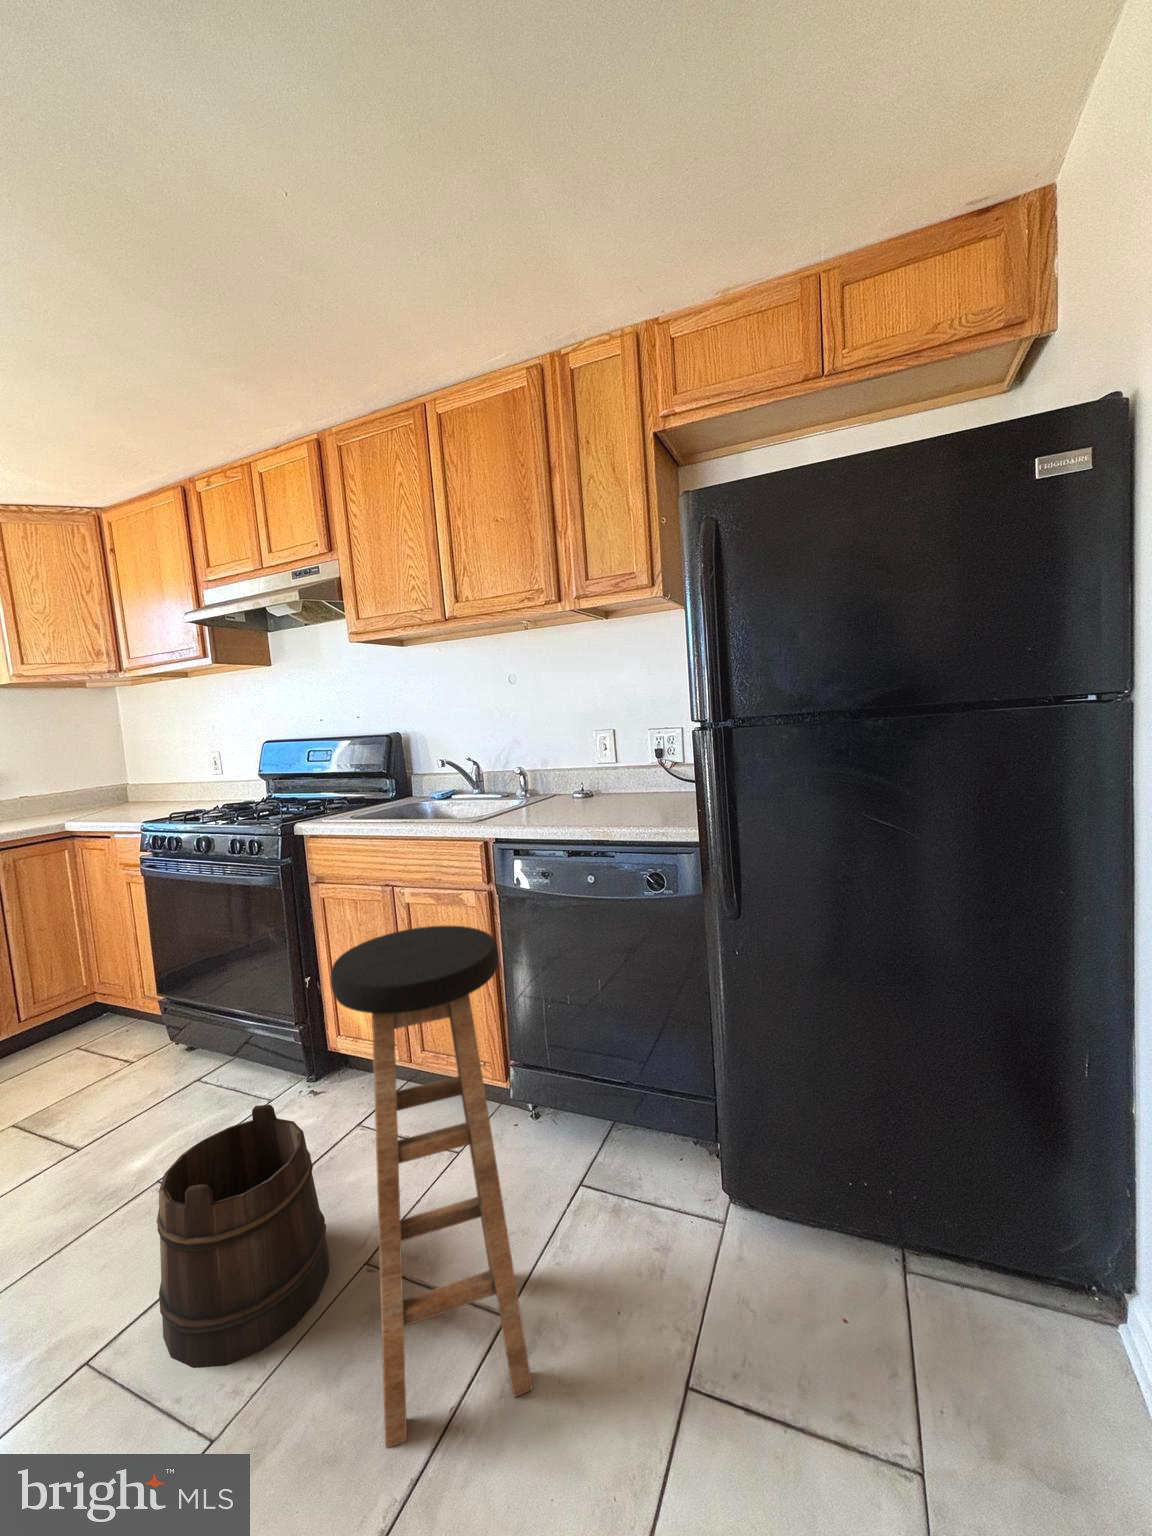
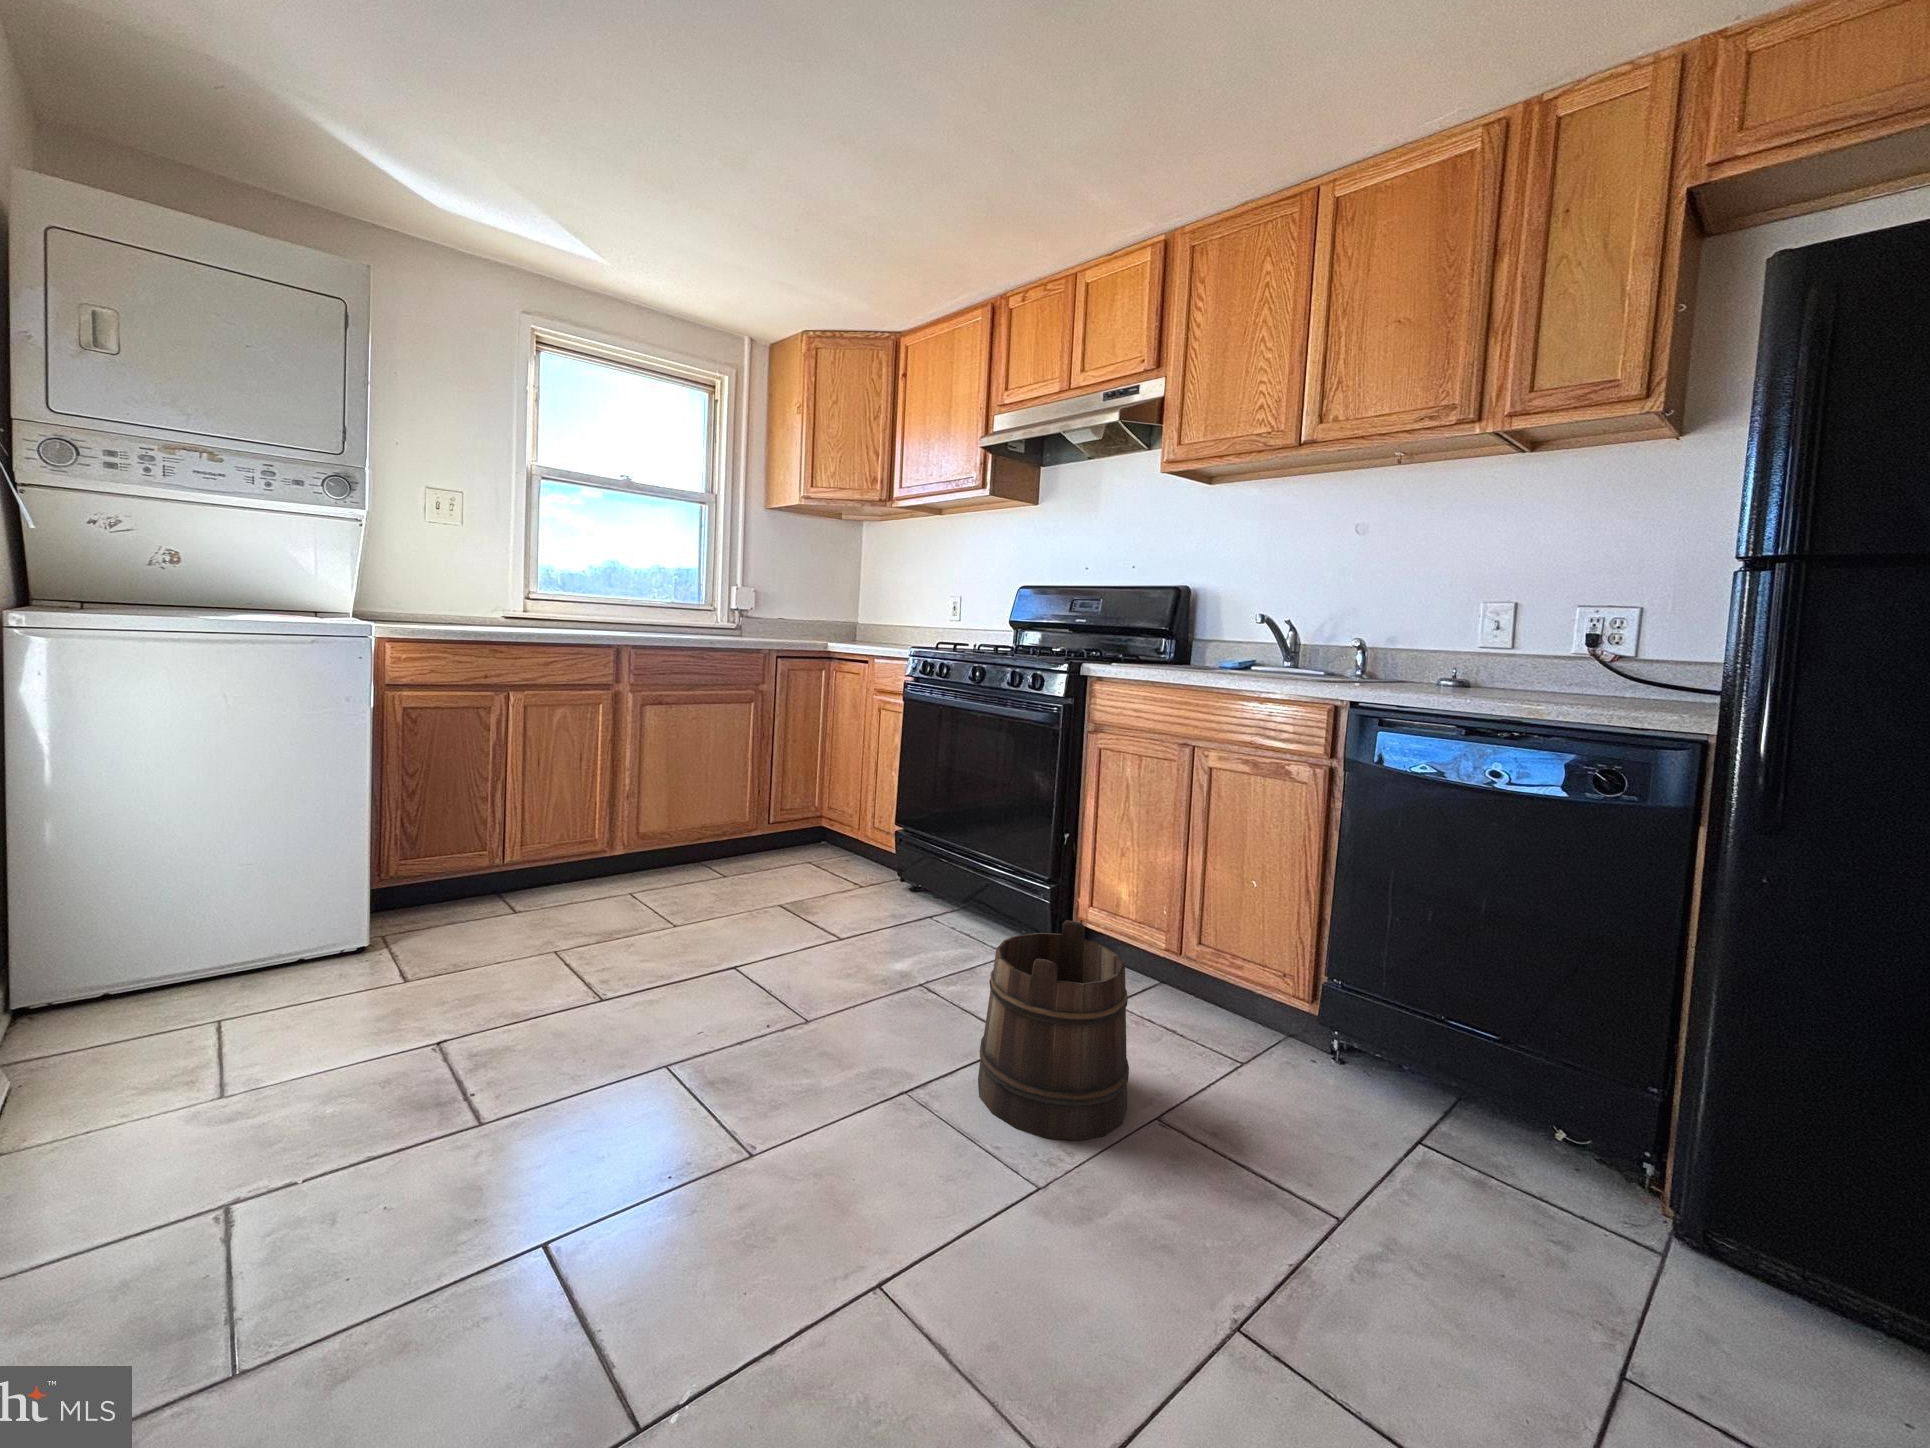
bar stool: present [331,926,532,1448] -> none [1202,758,1436,1289]

